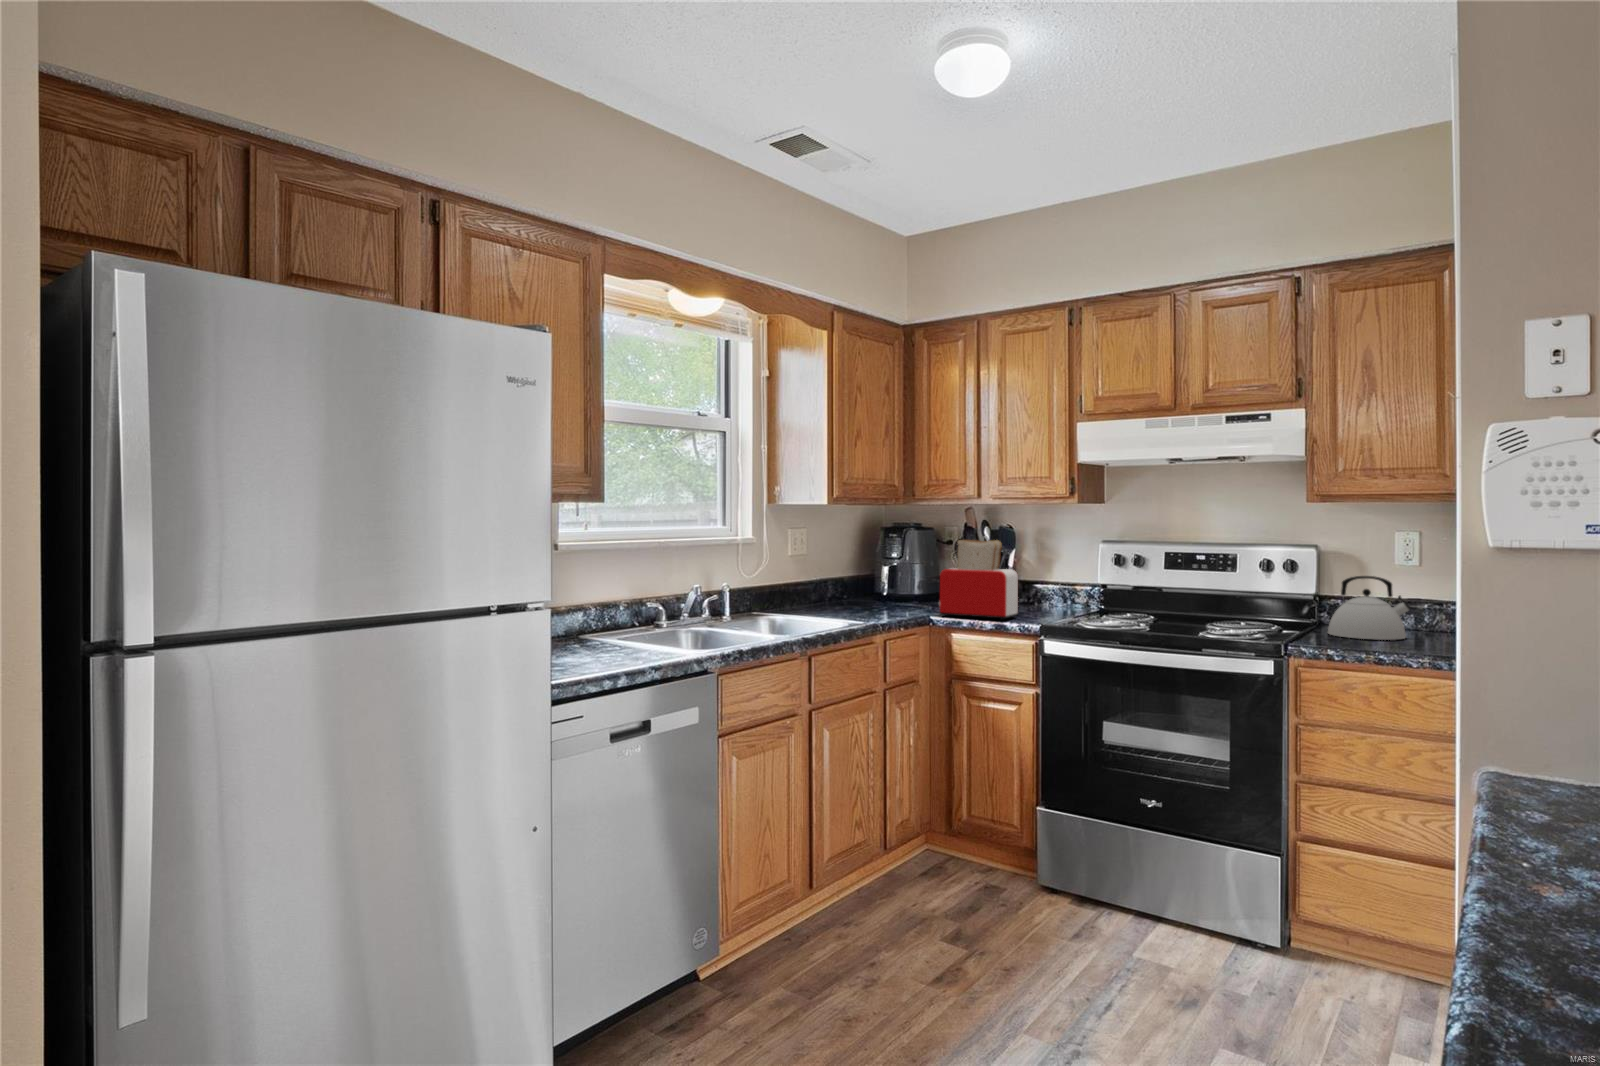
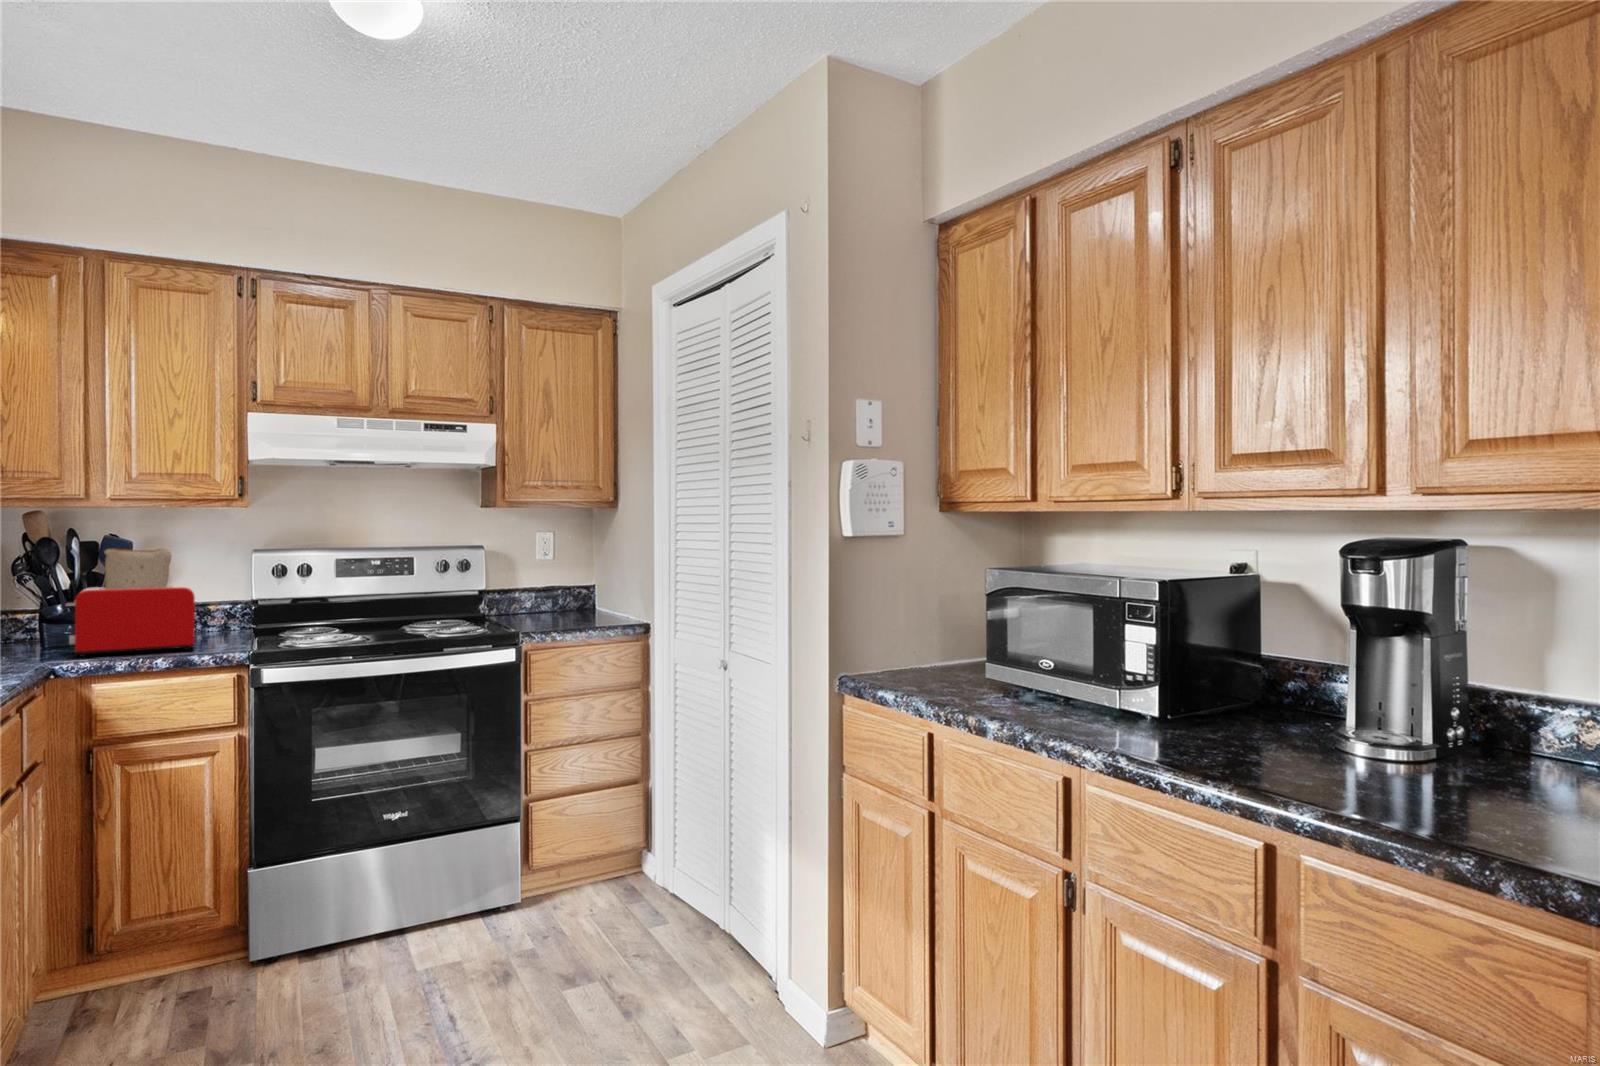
kettle: present [1328,576,1410,640] -> none [510,572,568,624]

